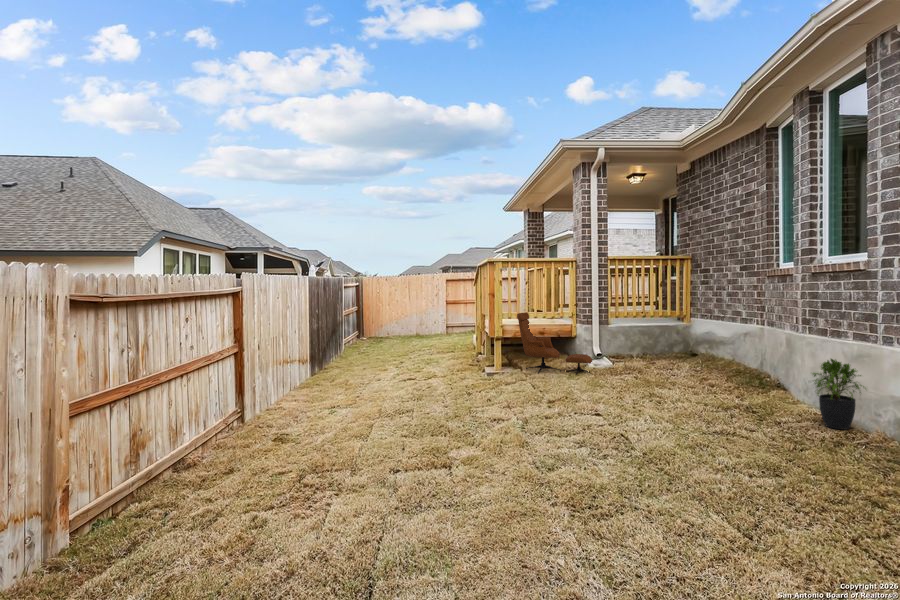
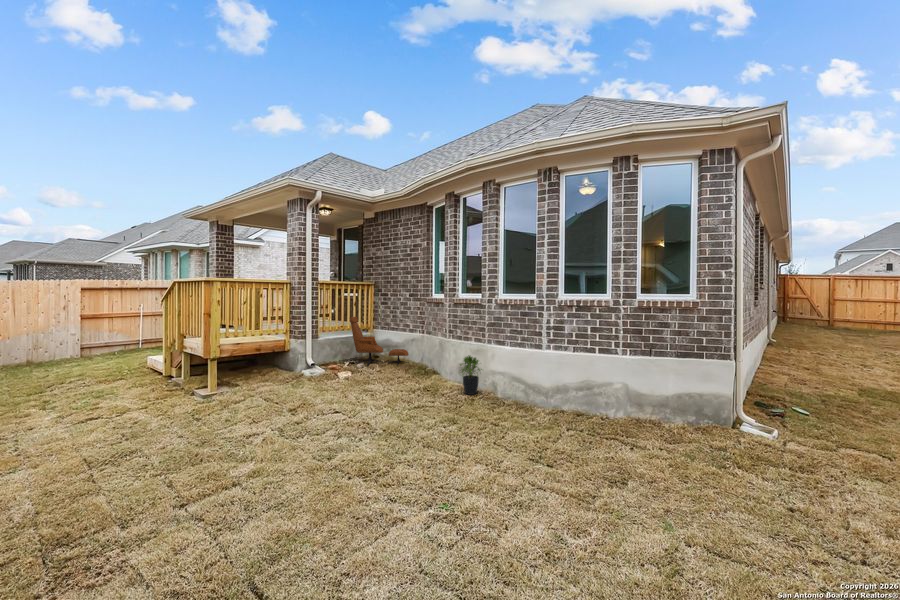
lounge chair: present [517,312,592,375] -> present [350,317,409,366]

